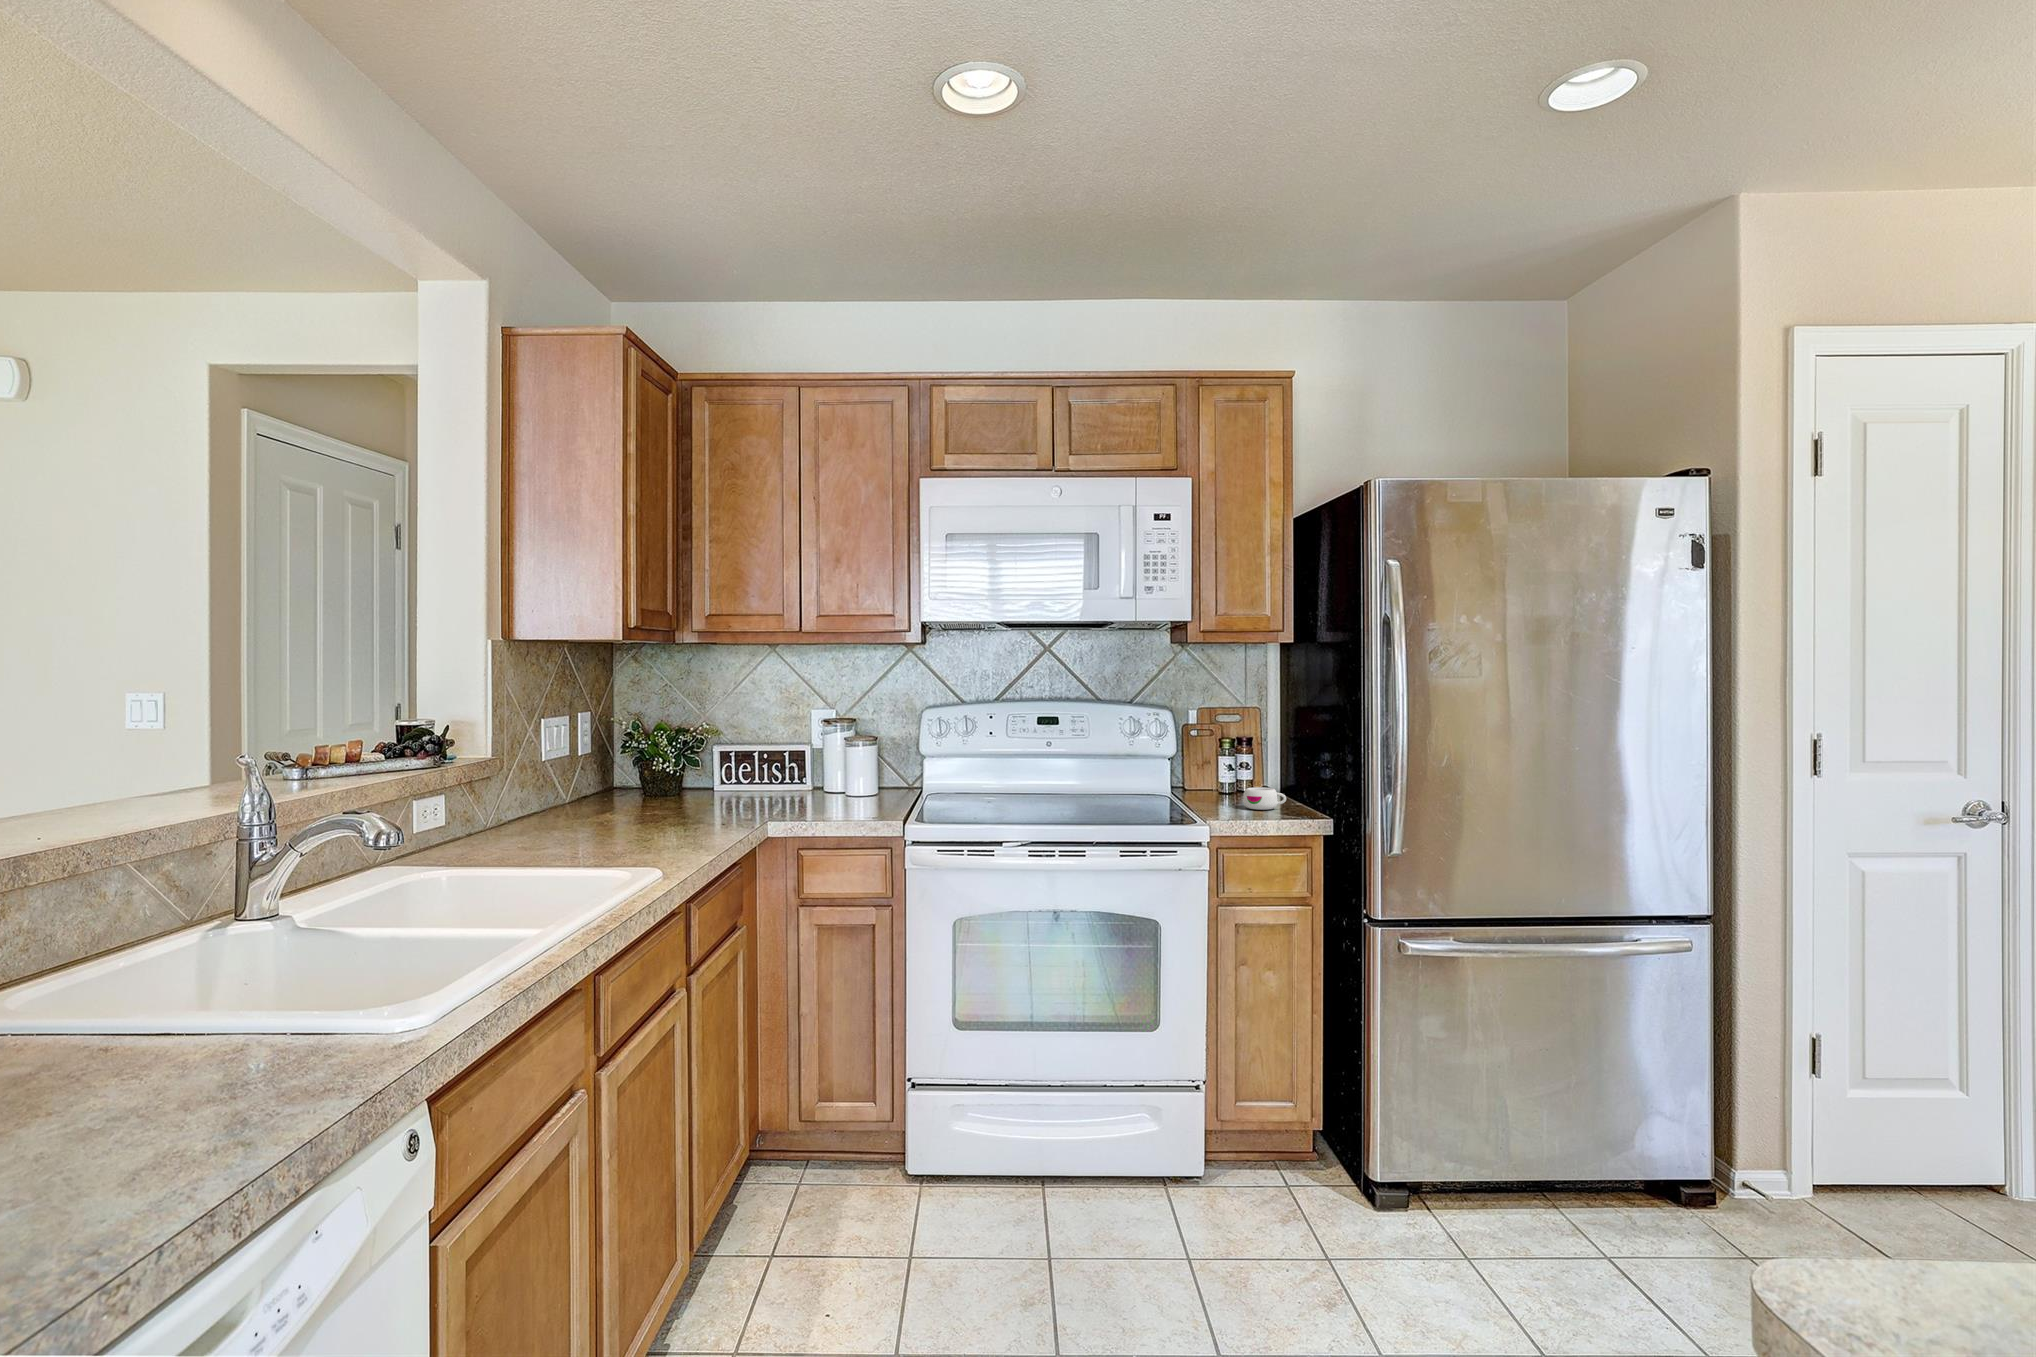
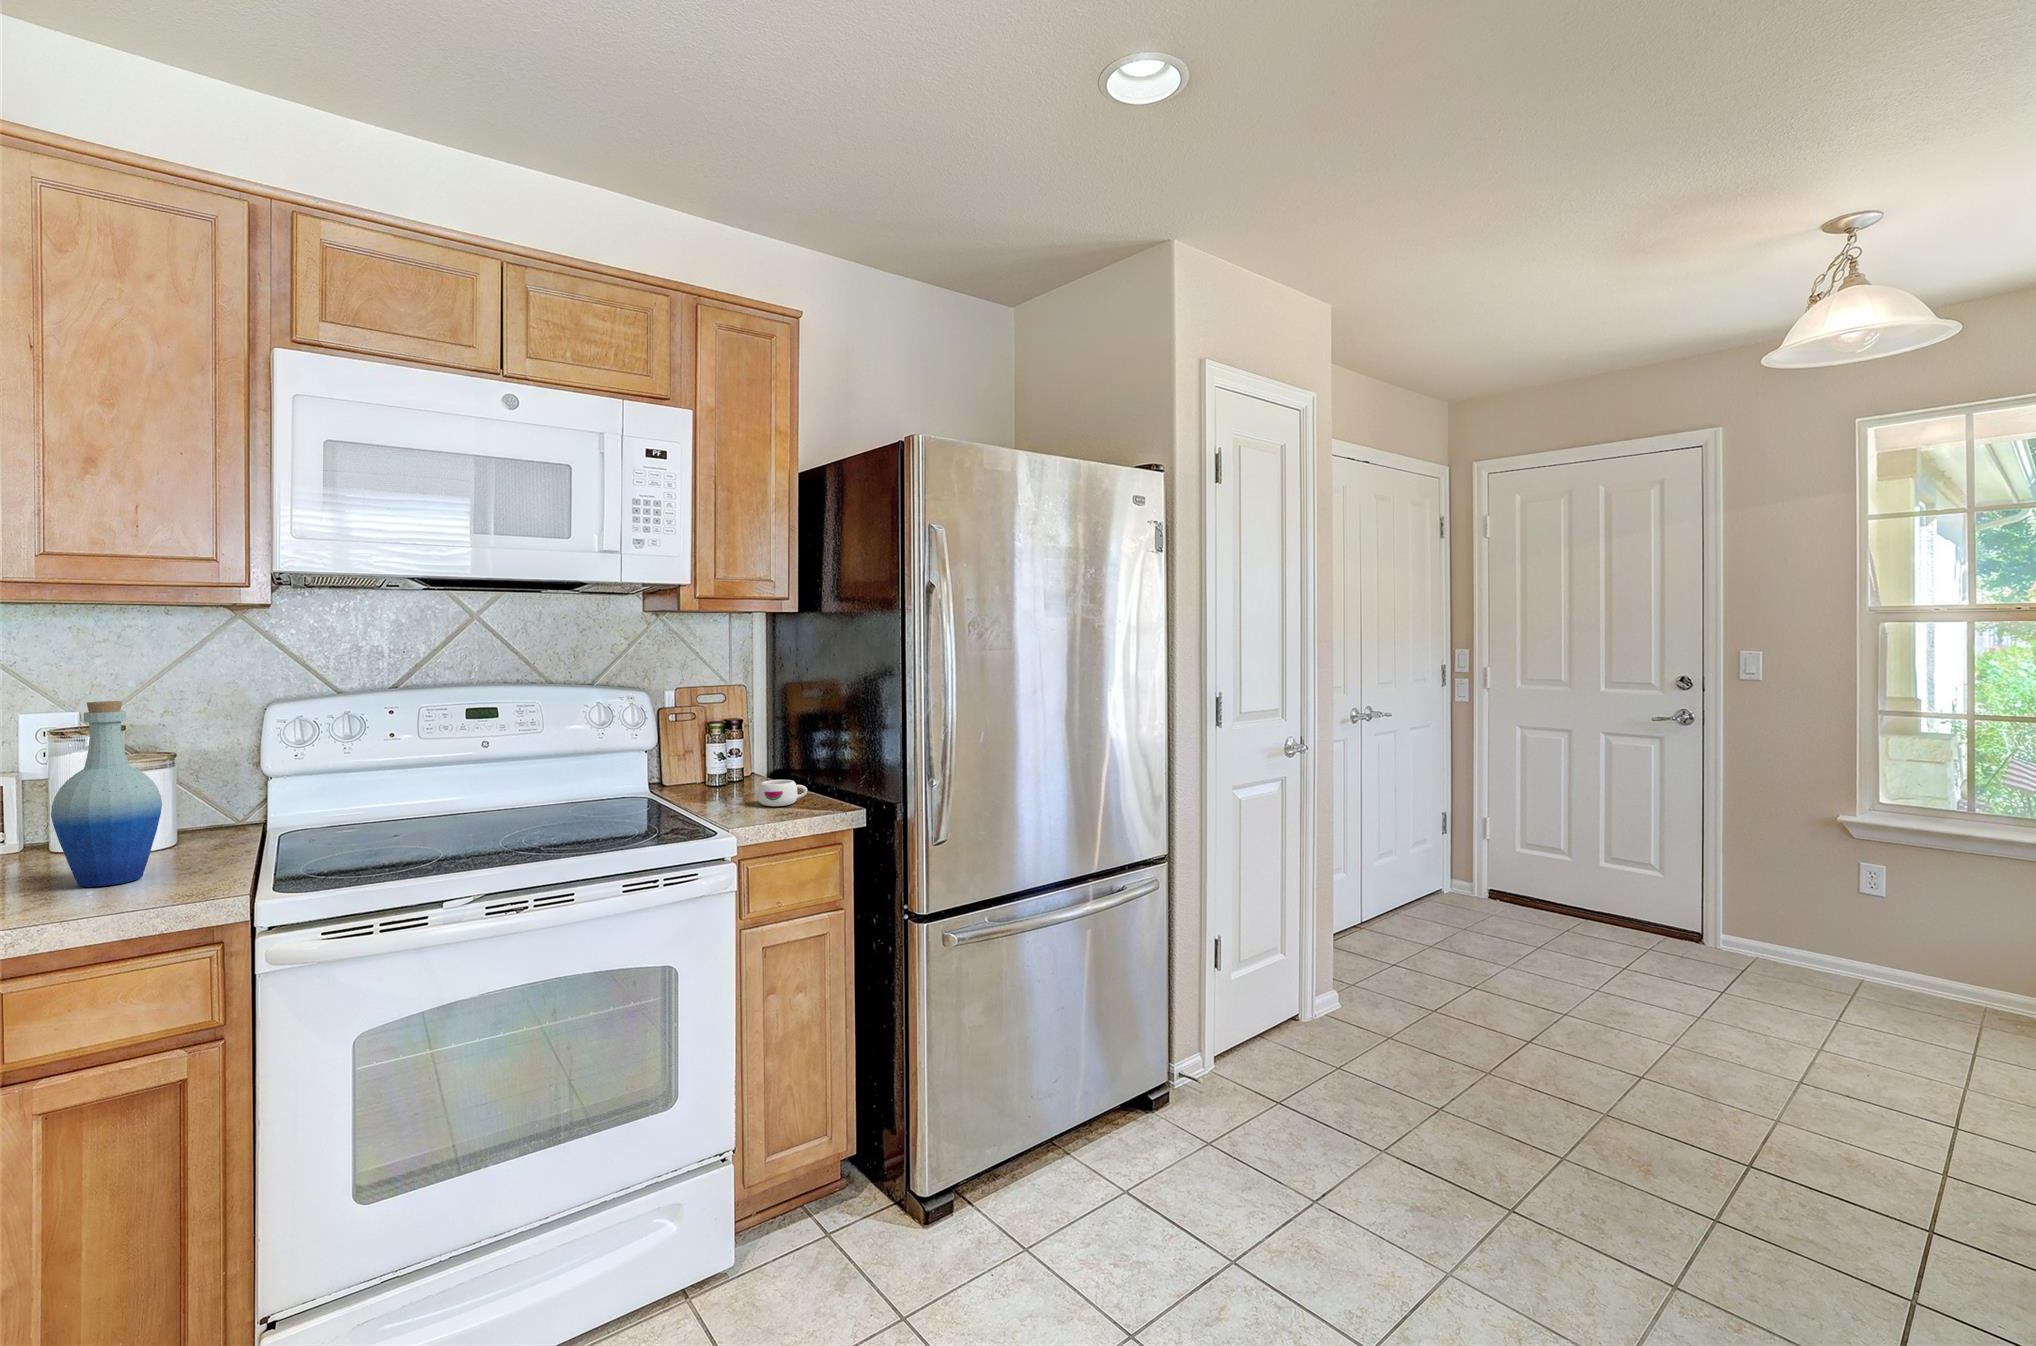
bottle: none [823,704,869,812] -> present [51,701,162,887]

